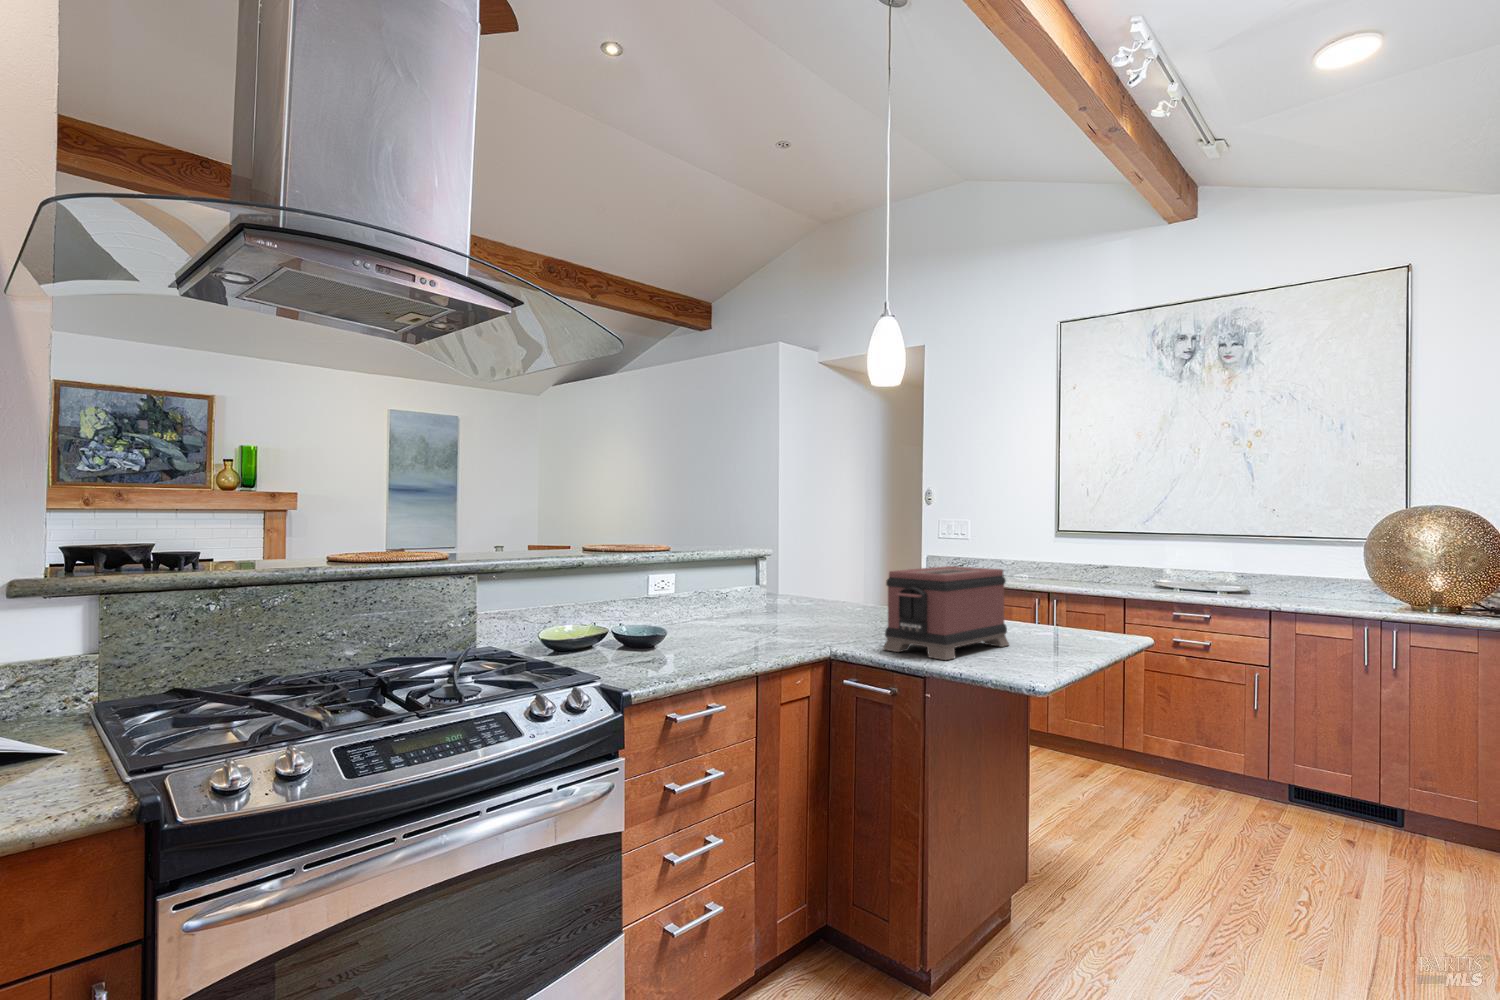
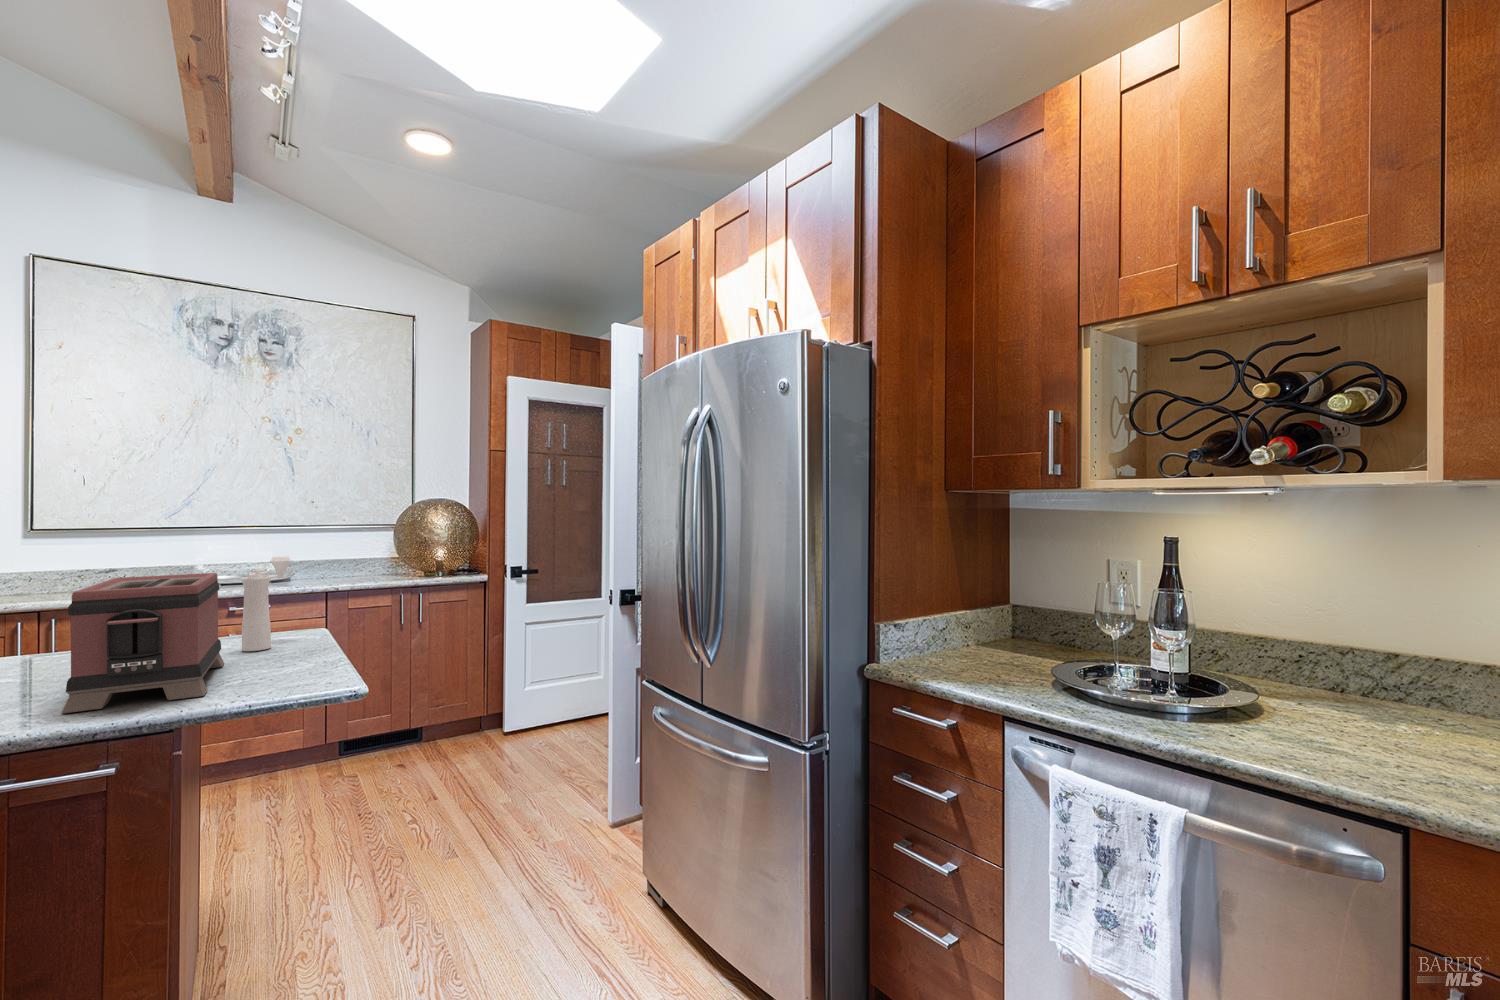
pepper mill: none [1040,561,1094,643] -> present [241,556,291,651]

